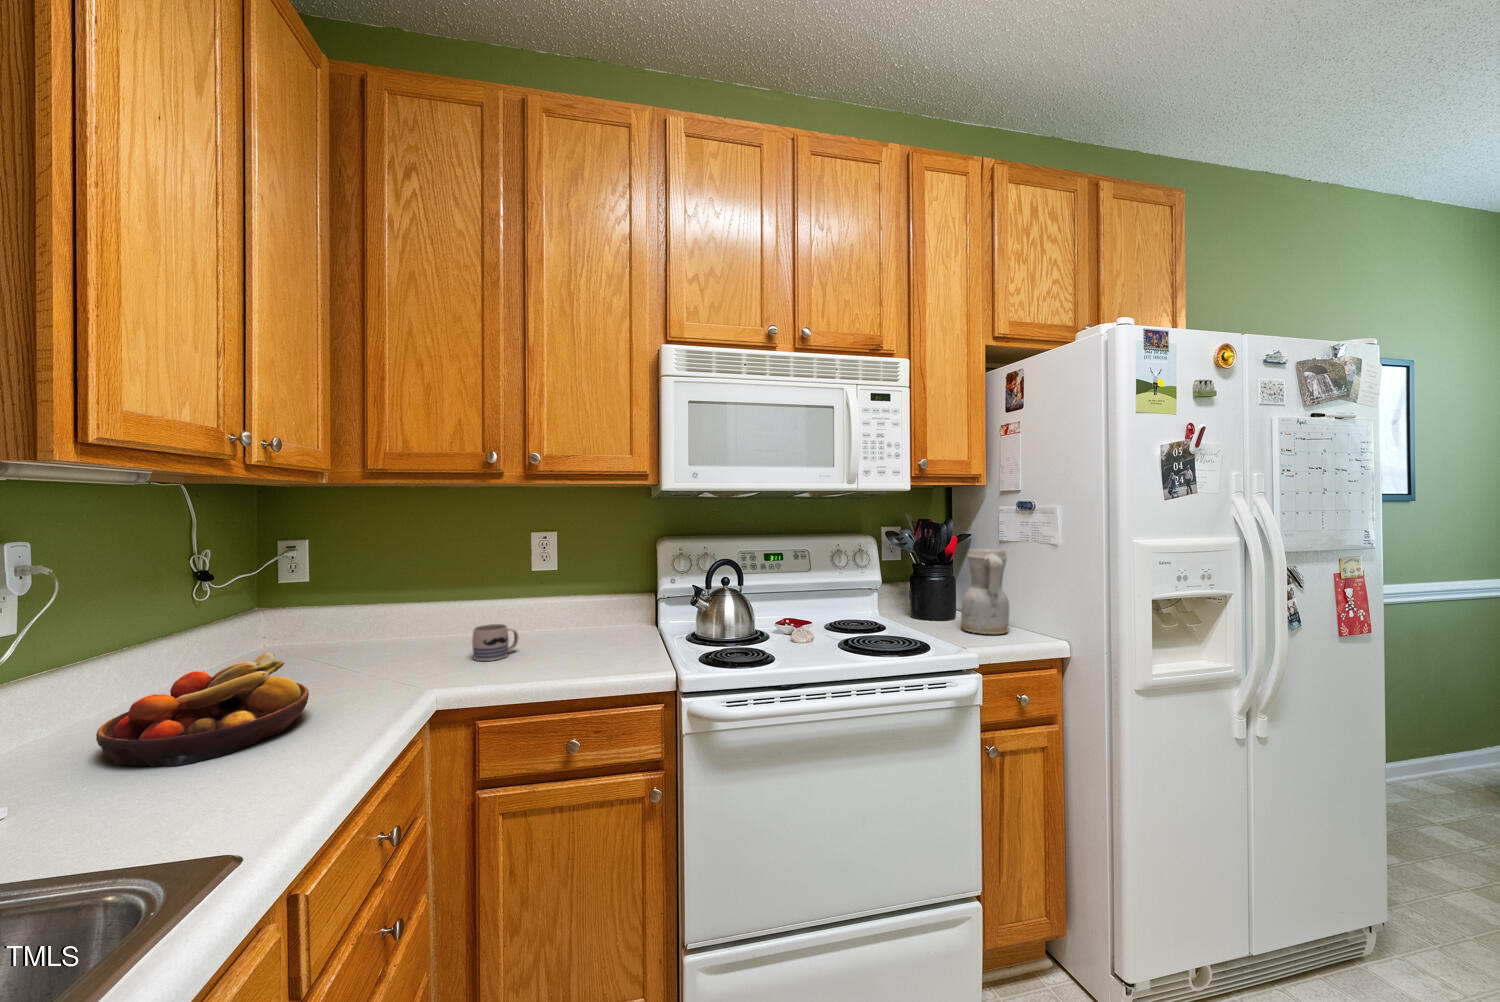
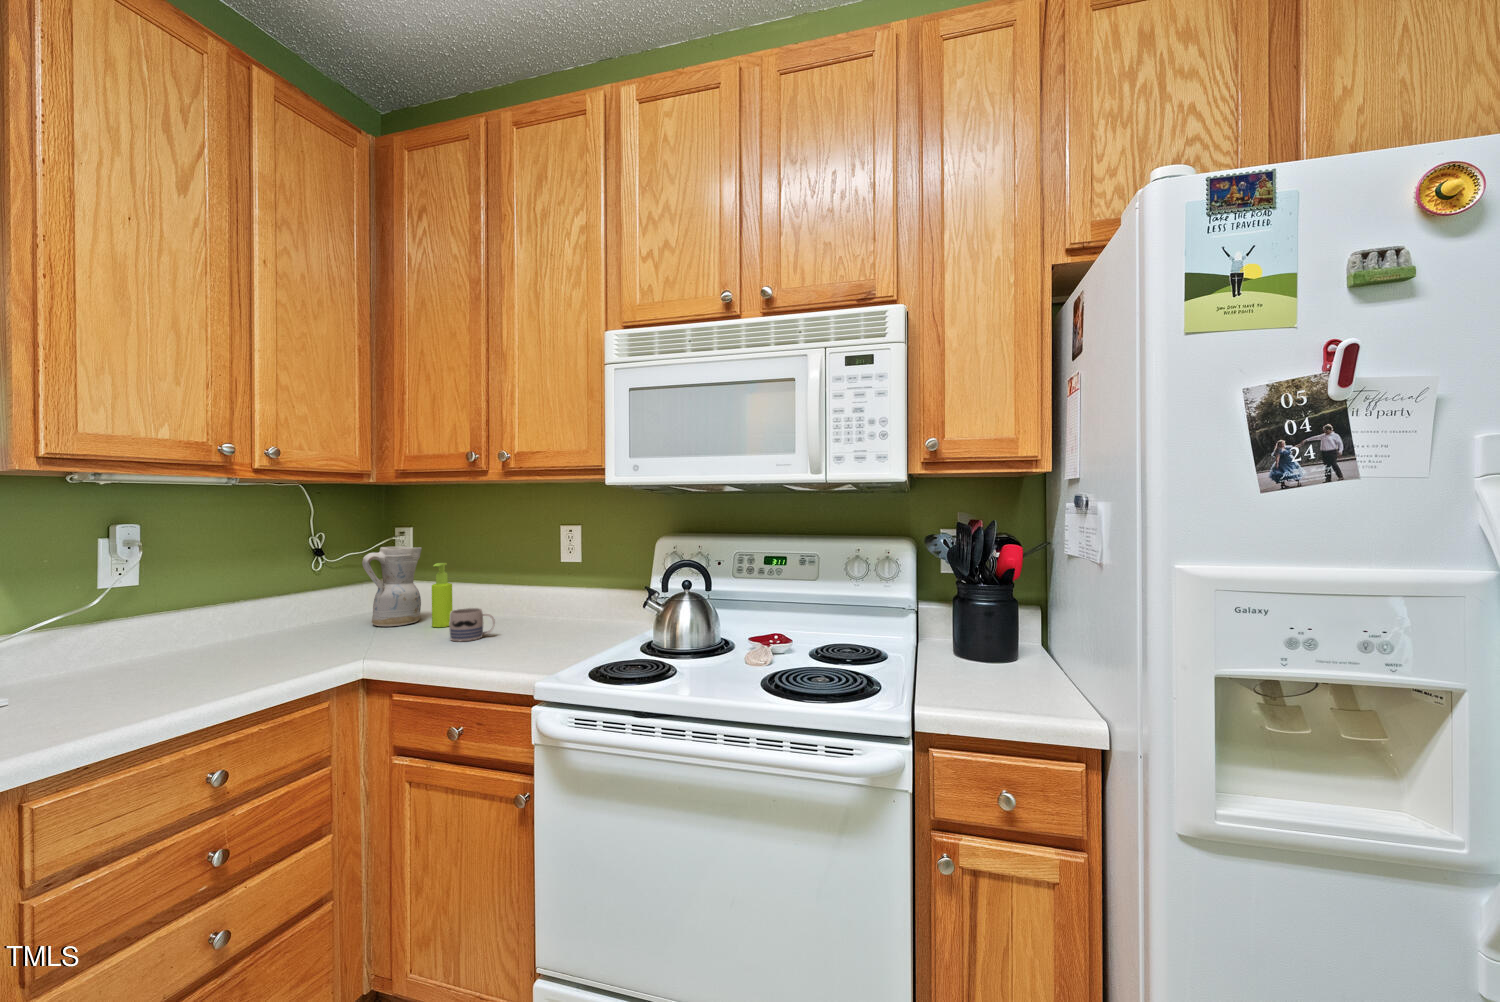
ceramic pitcher: present [961,549,1009,634] -> present [362,547,422,626]
soap dispenser: none [405,579,430,653] -> present [432,563,452,627]
fruit bowl: present [96,652,309,767] -> none [106,611,272,685]

